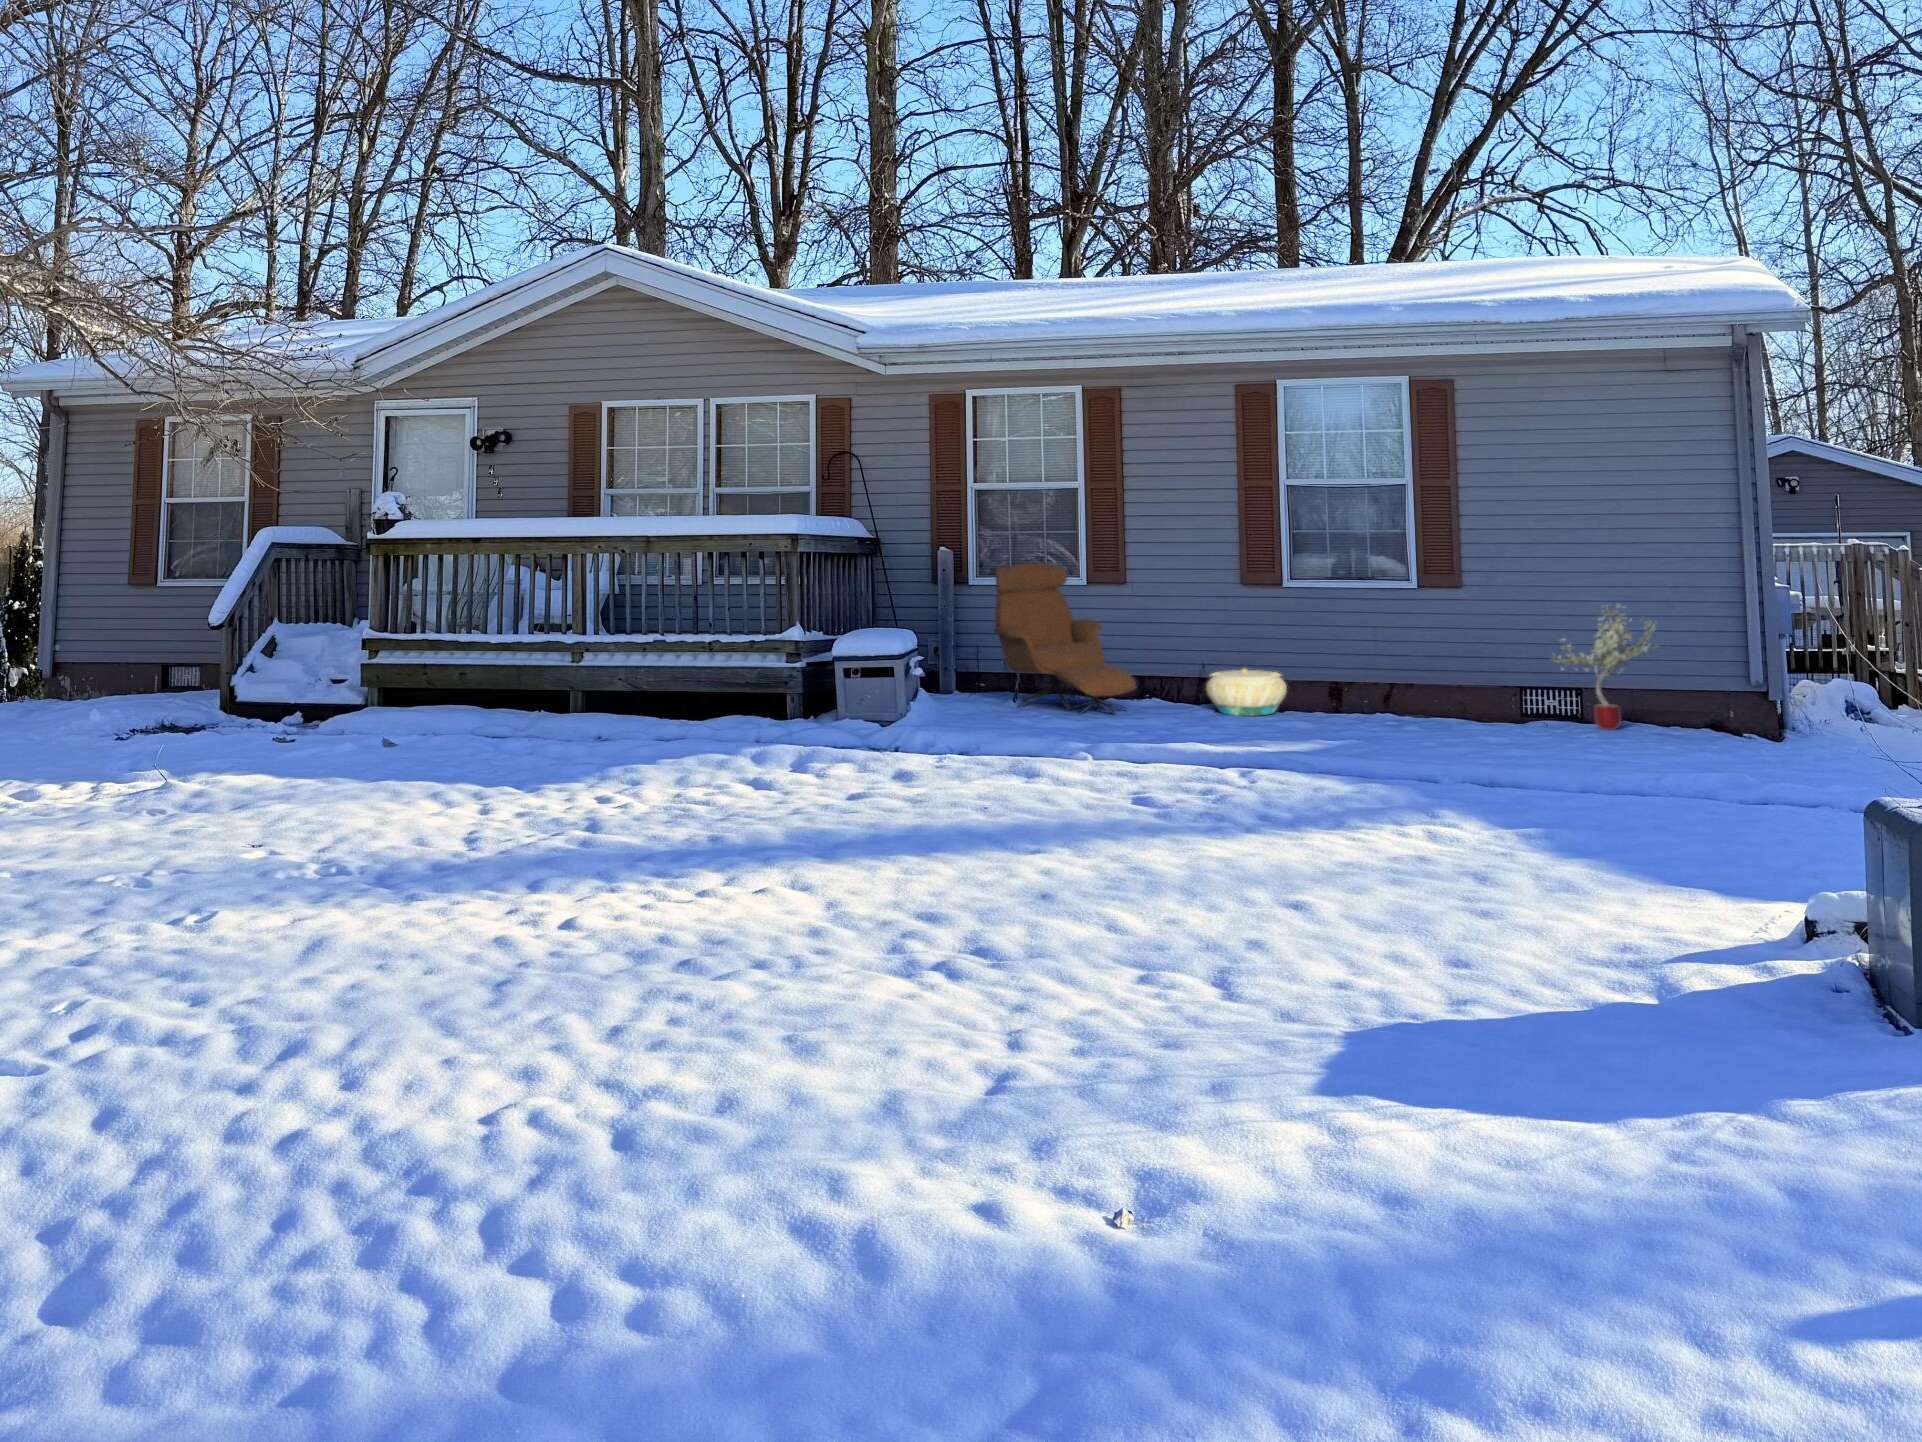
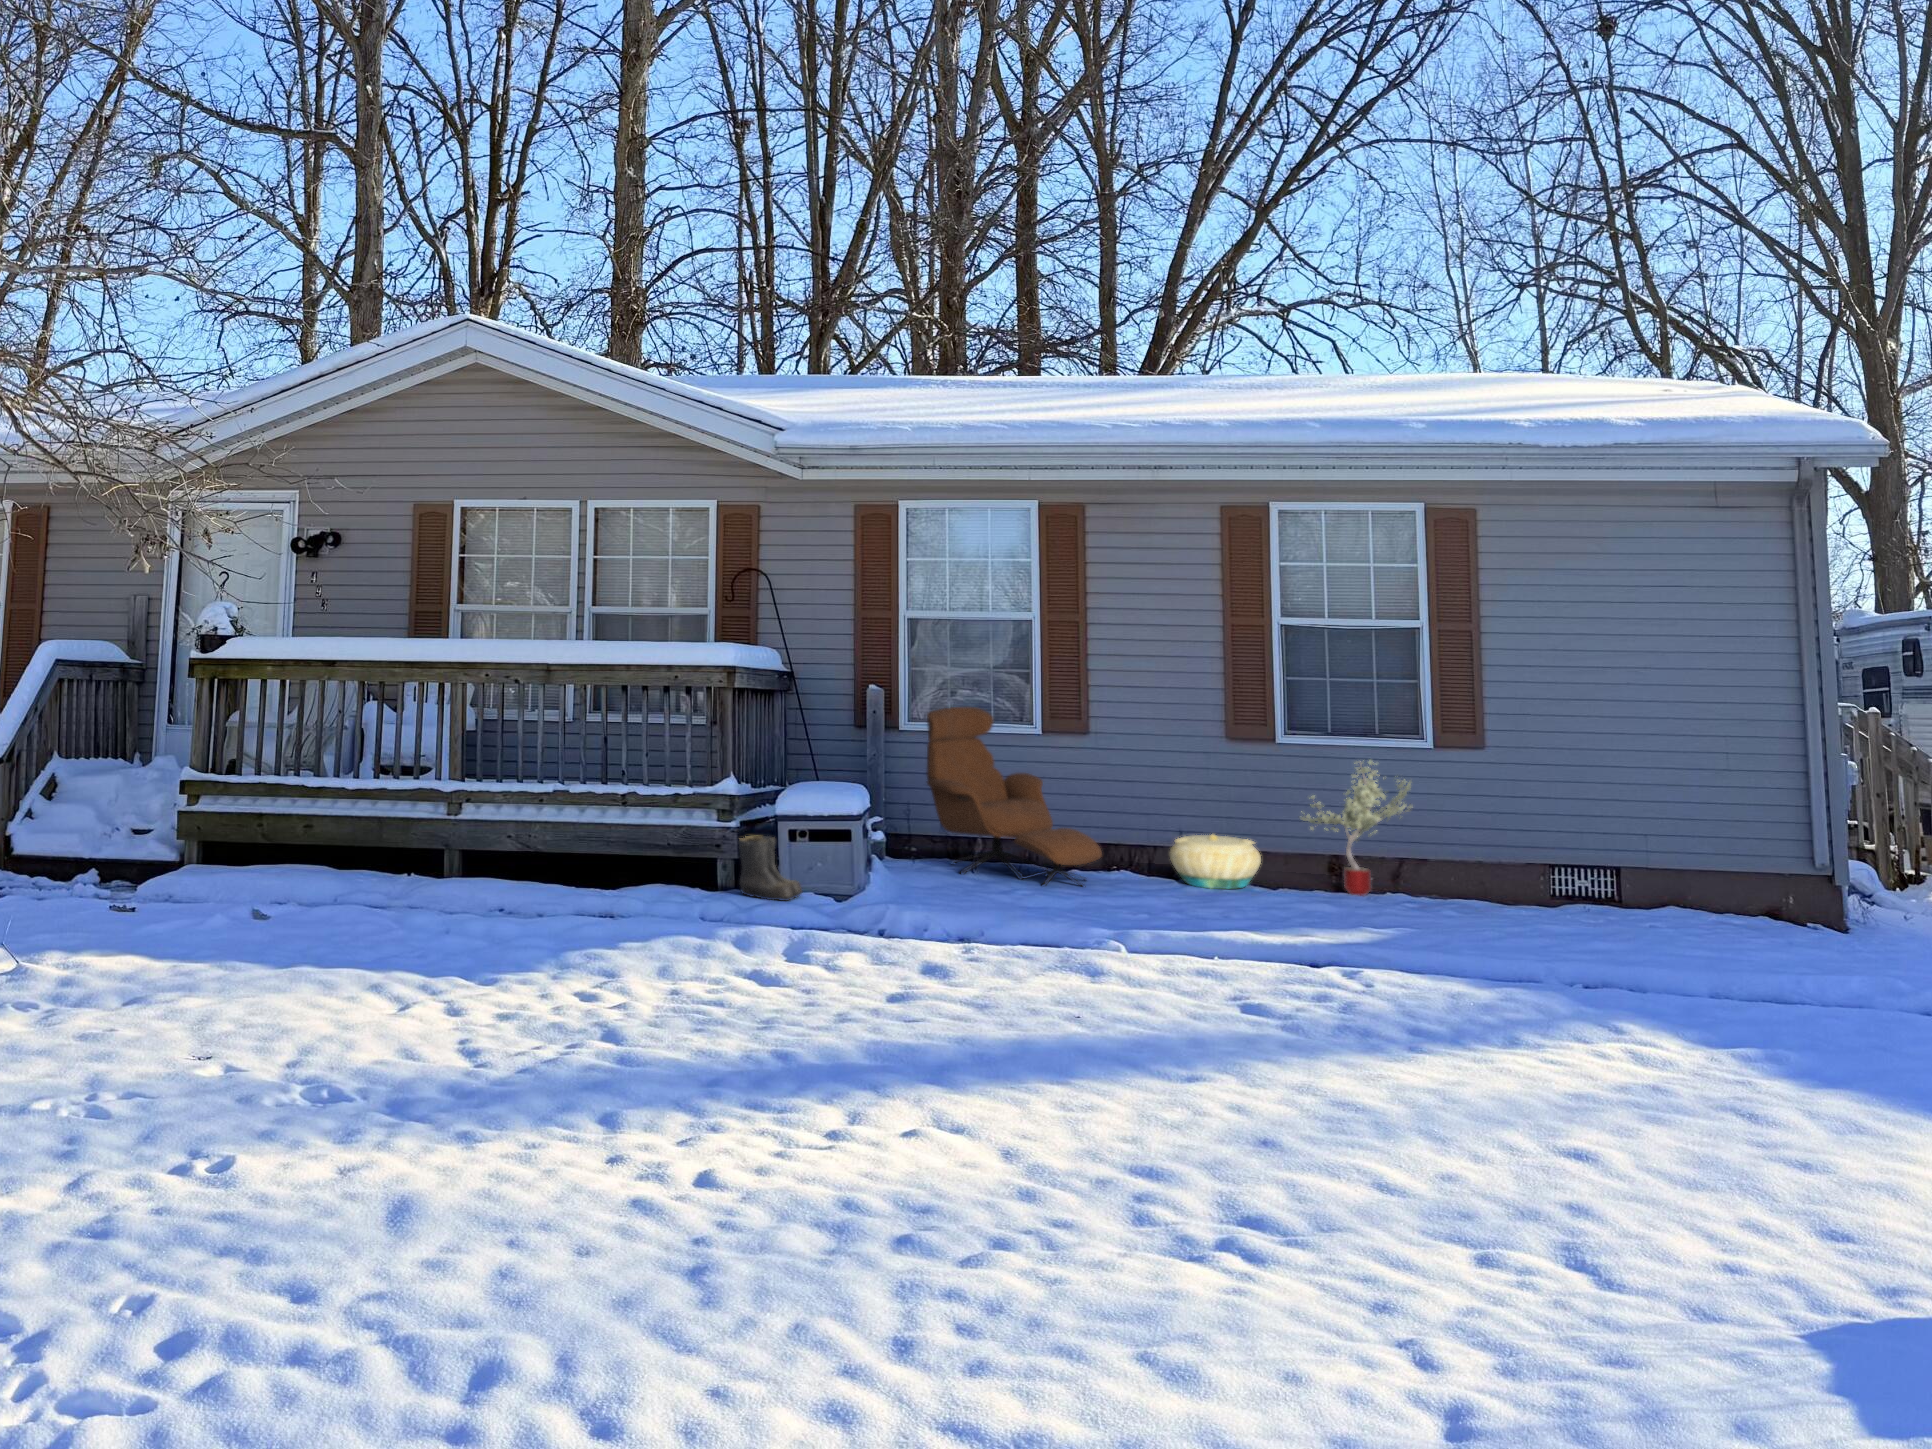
potted tree: present [1552,604,1658,730] -> present [1301,761,1411,896]
boots: none [792,674,849,727] -> present [739,836,803,901]

